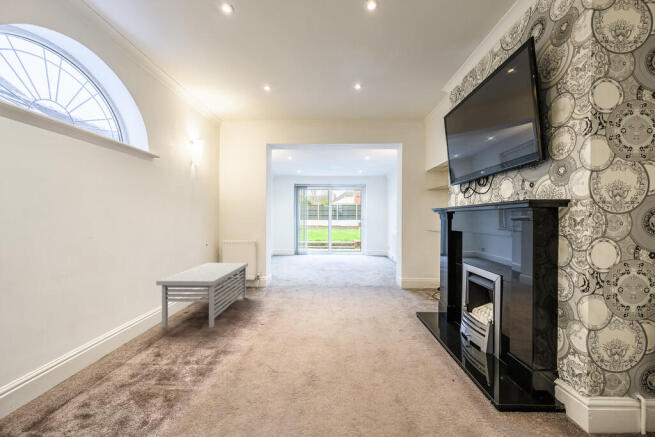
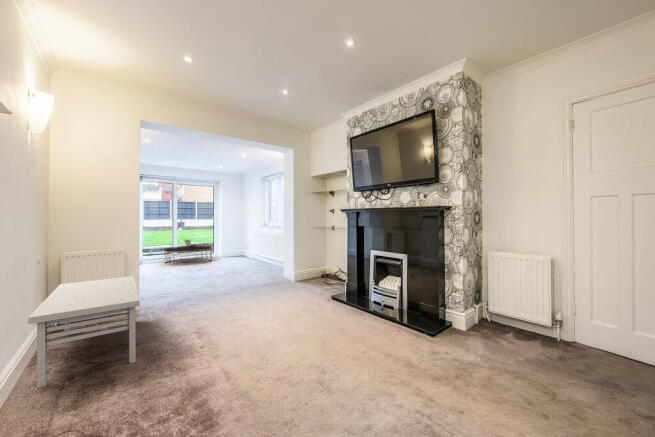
coffee table: none [317,237,355,260] -> present [165,240,212,262]

